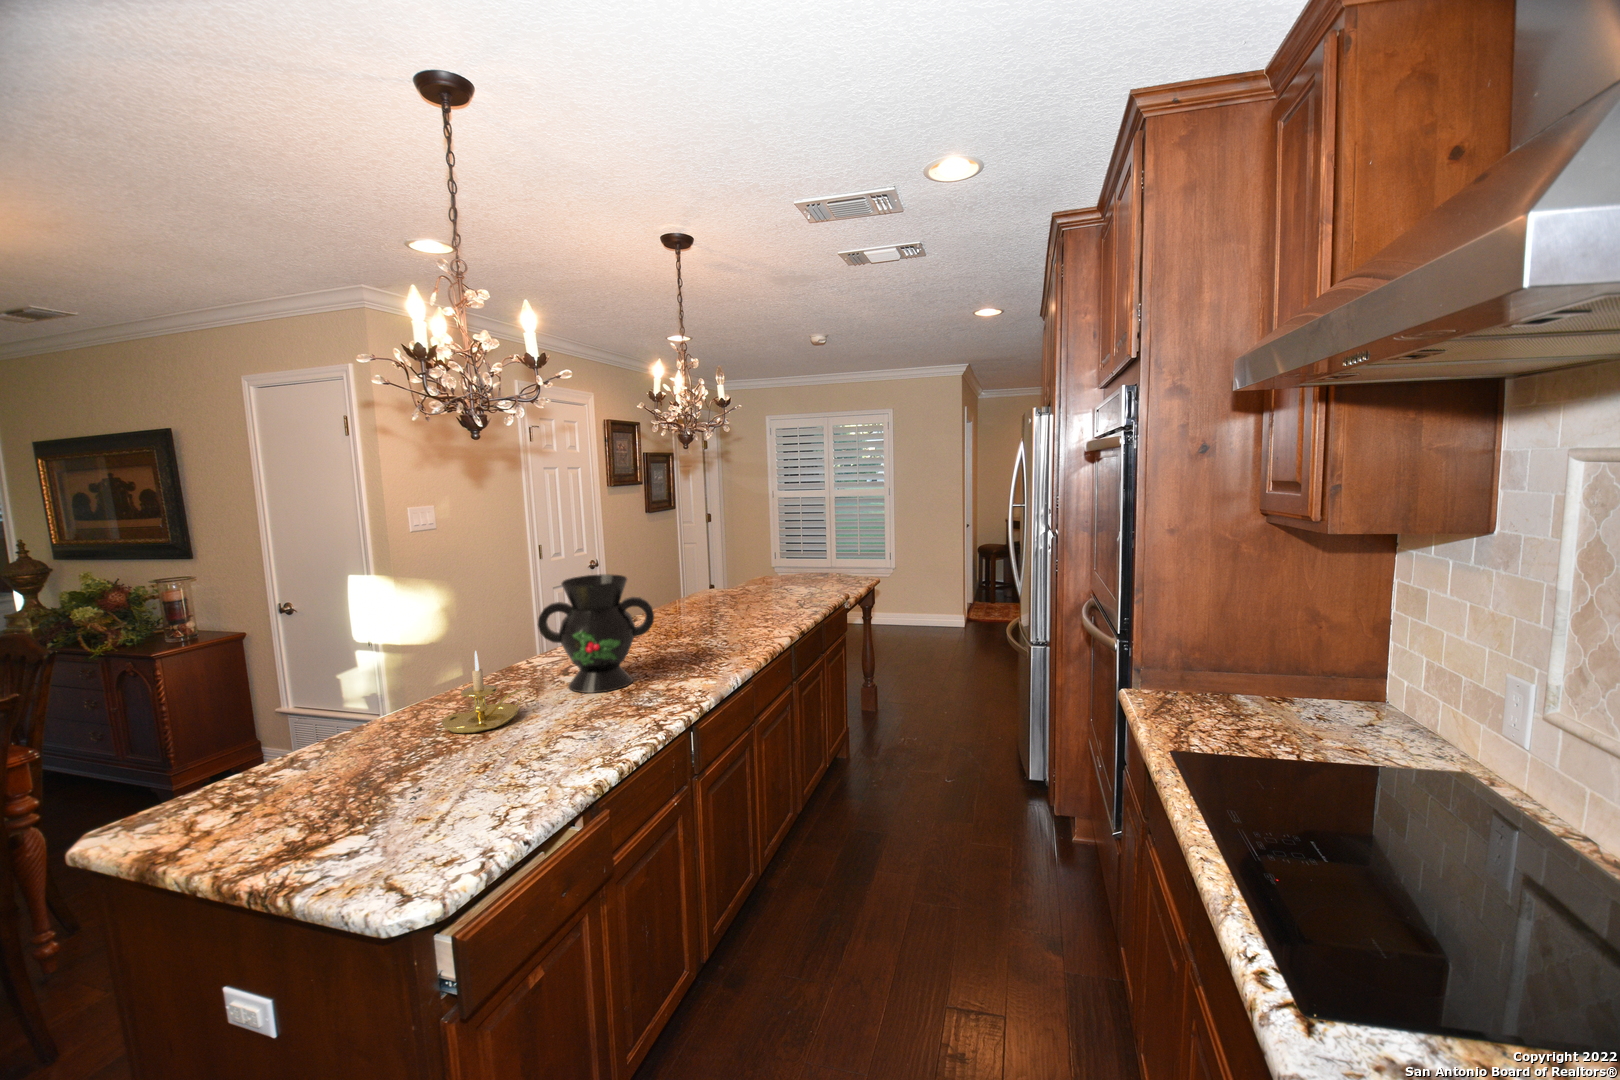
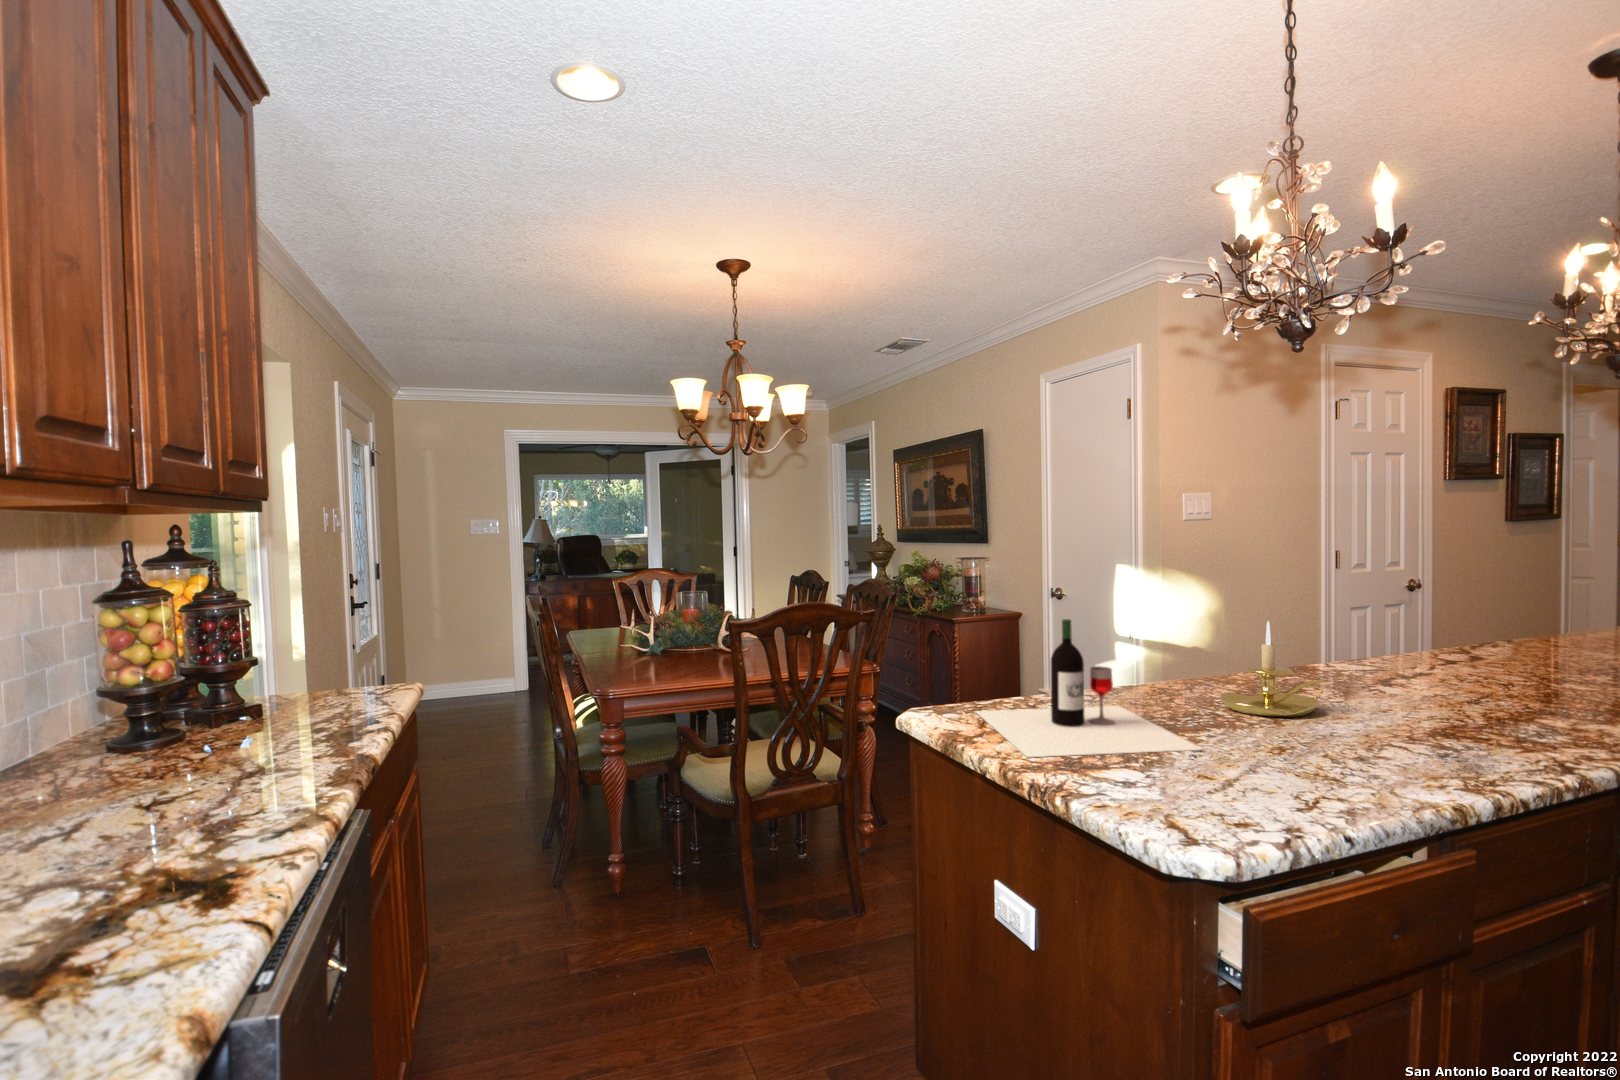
decorative vase: present [538,574,654,693] -> none [1348,559,1546,714]
wine bottle: none [174,695,425,859] -> present [976,619,1203,757]

